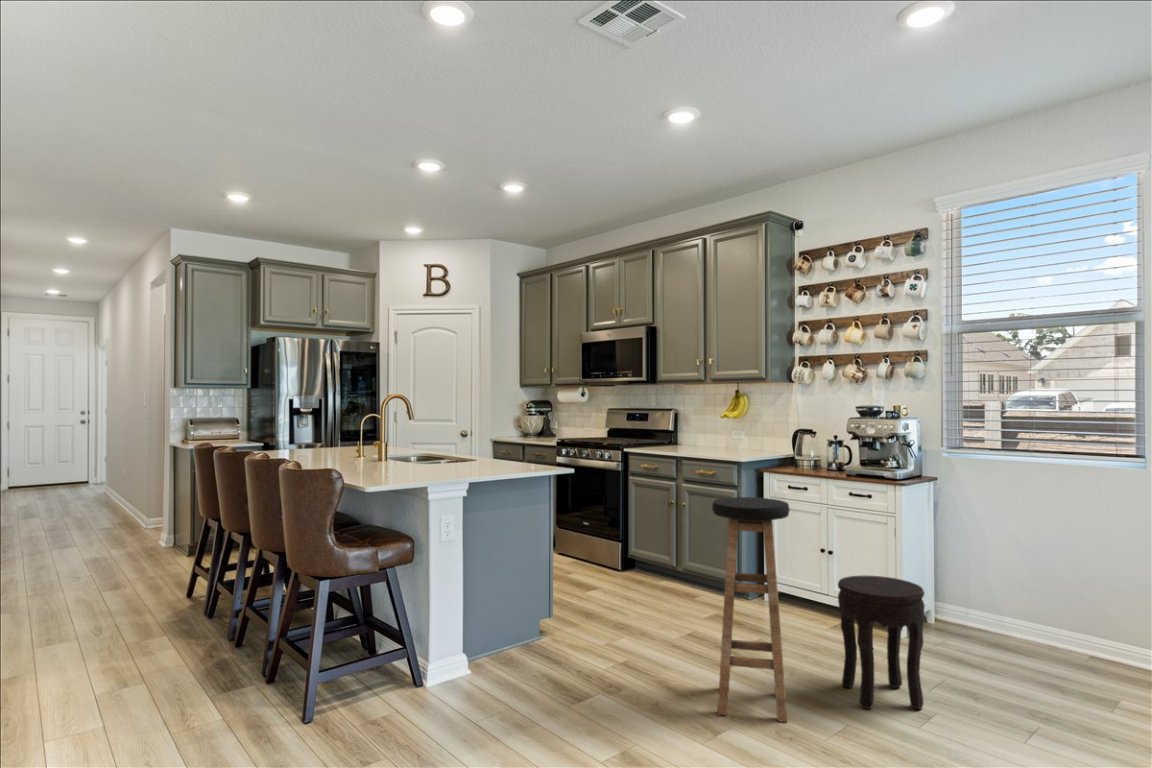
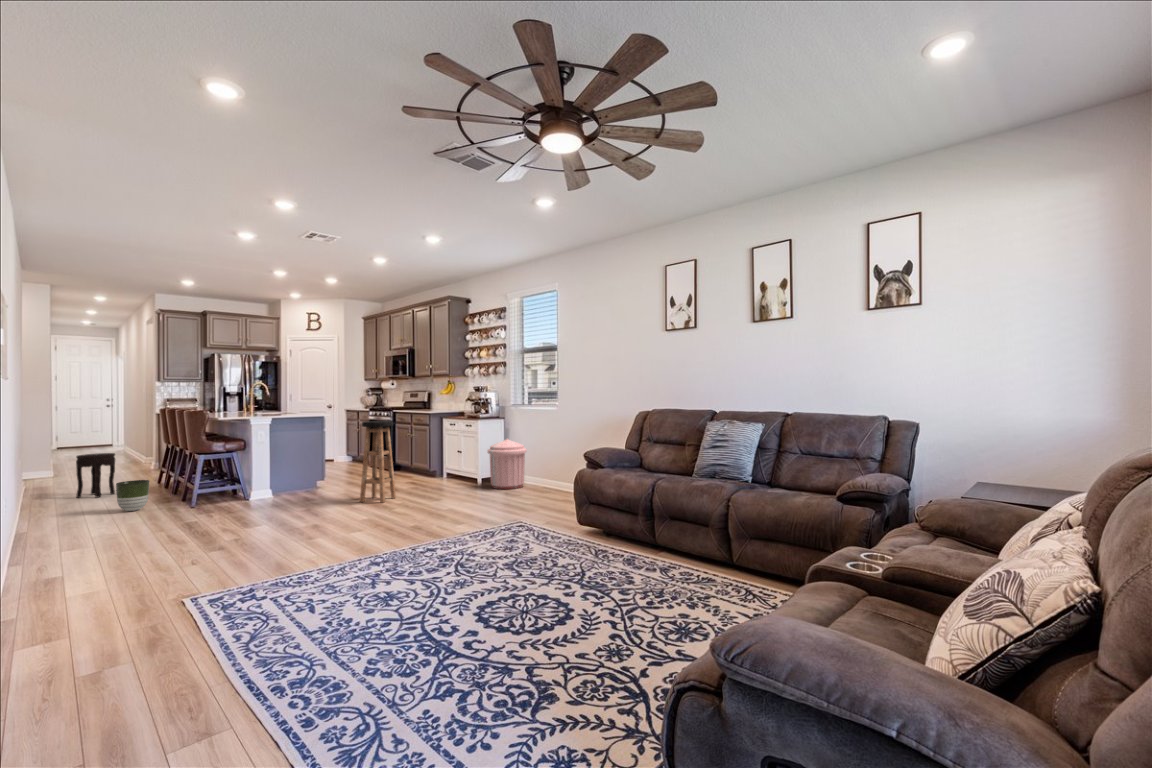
trash can: none [933,534,1041,662] -> present [488,439,527,489]
side table: present [838,575,925,710] -> present [76,453,115,498]
planter: none [127,644,204,734] -> present [116,480,150,511]

